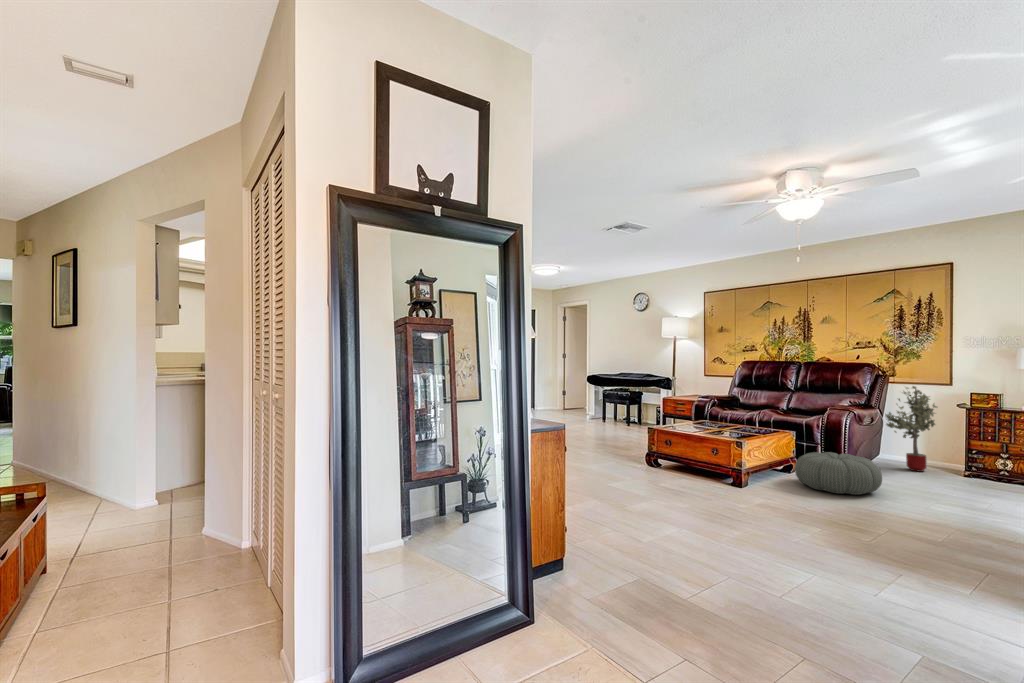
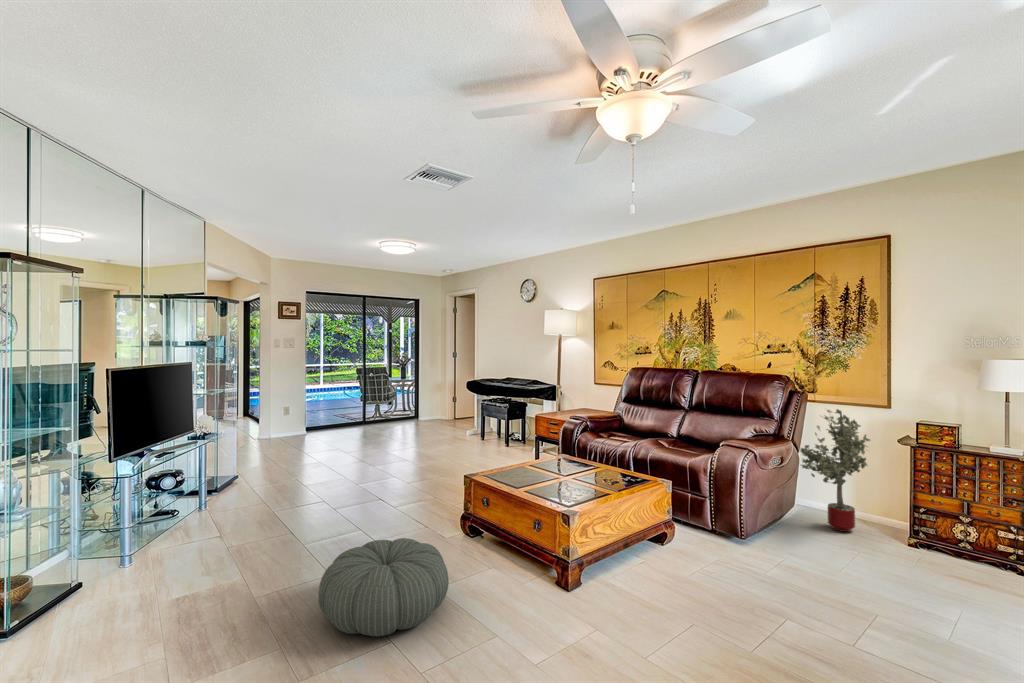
pouf: present [795,452,882,495] -> present [318,538,449,636]

